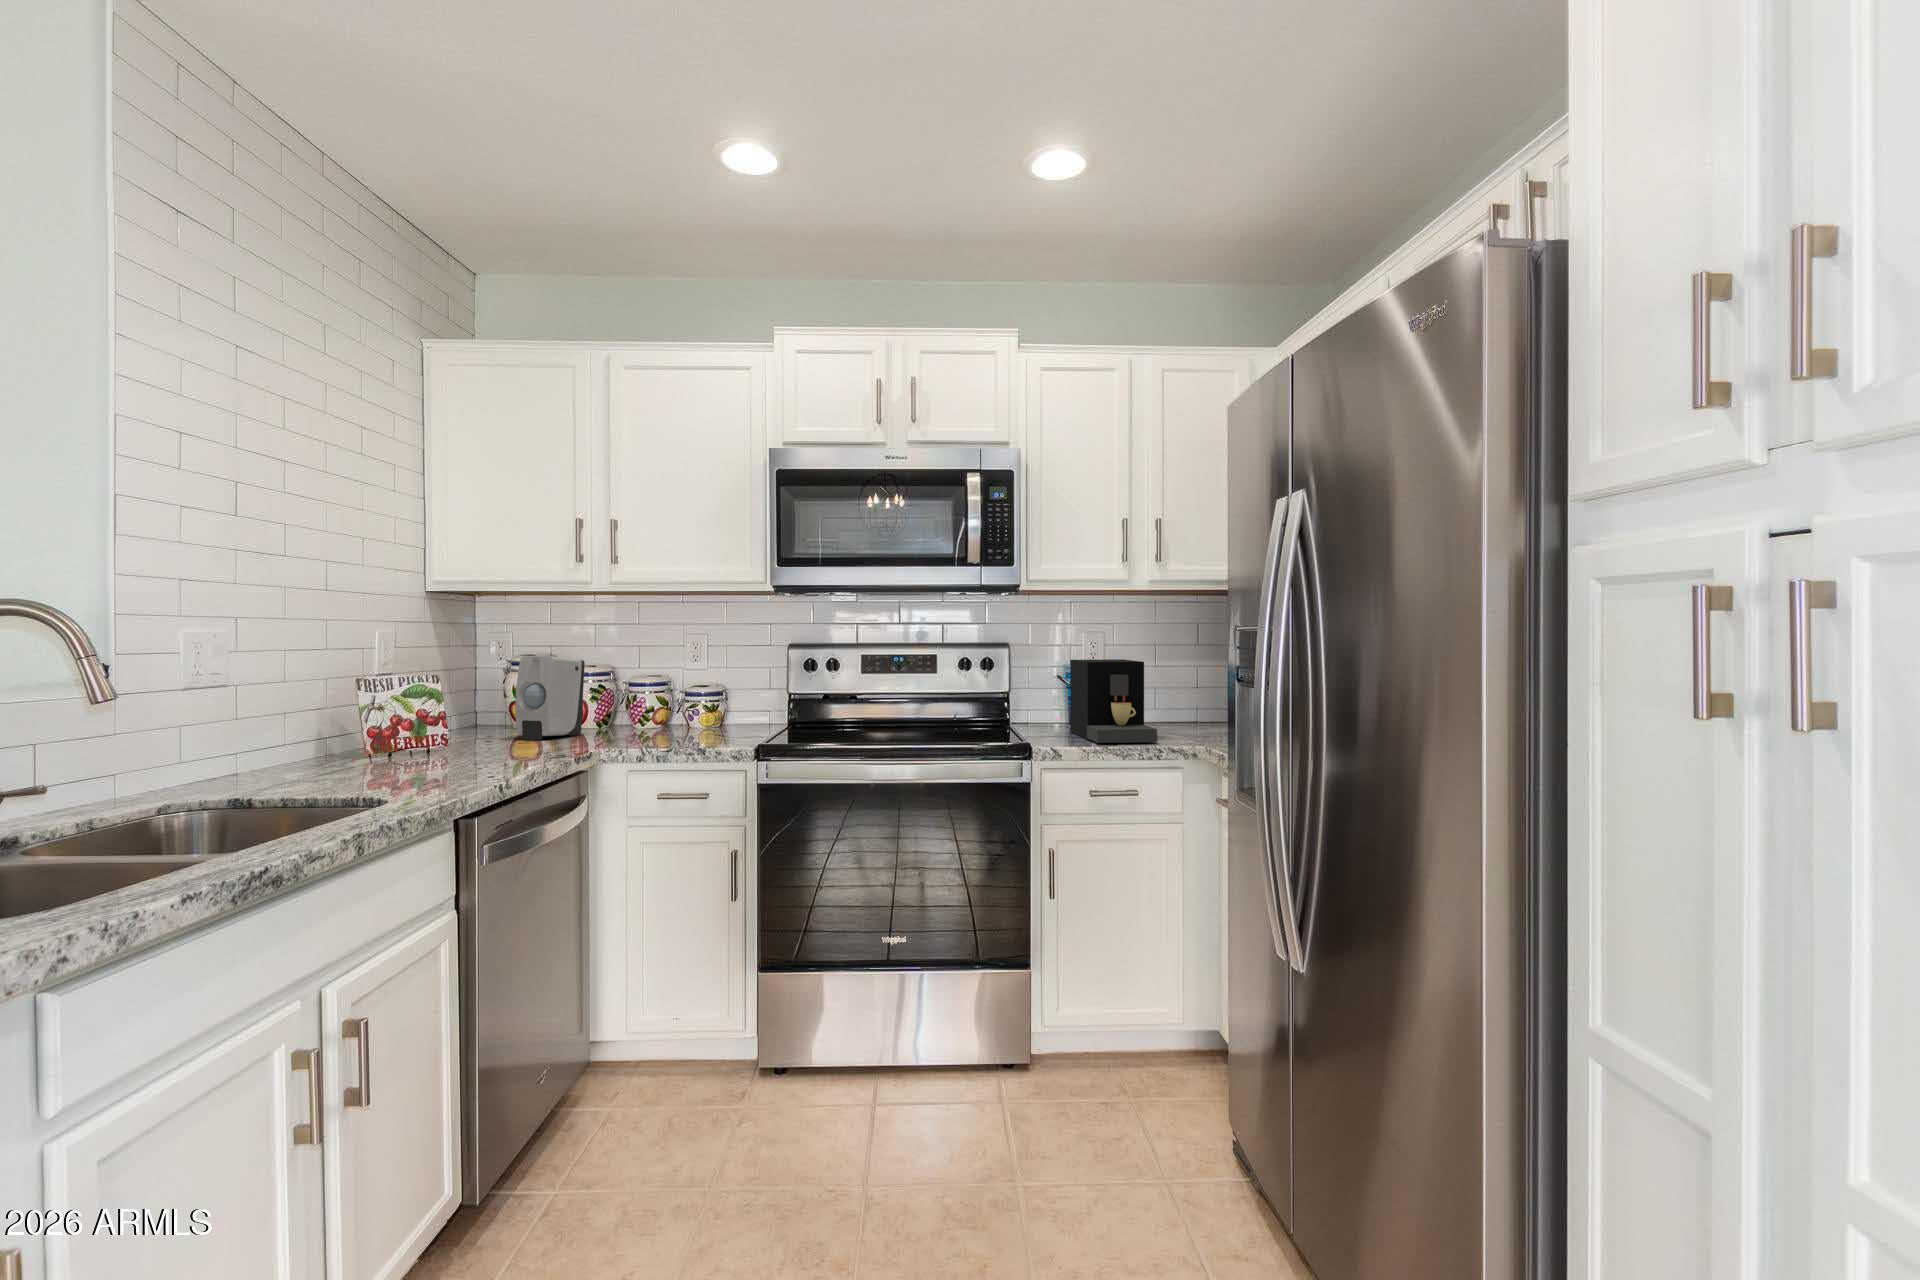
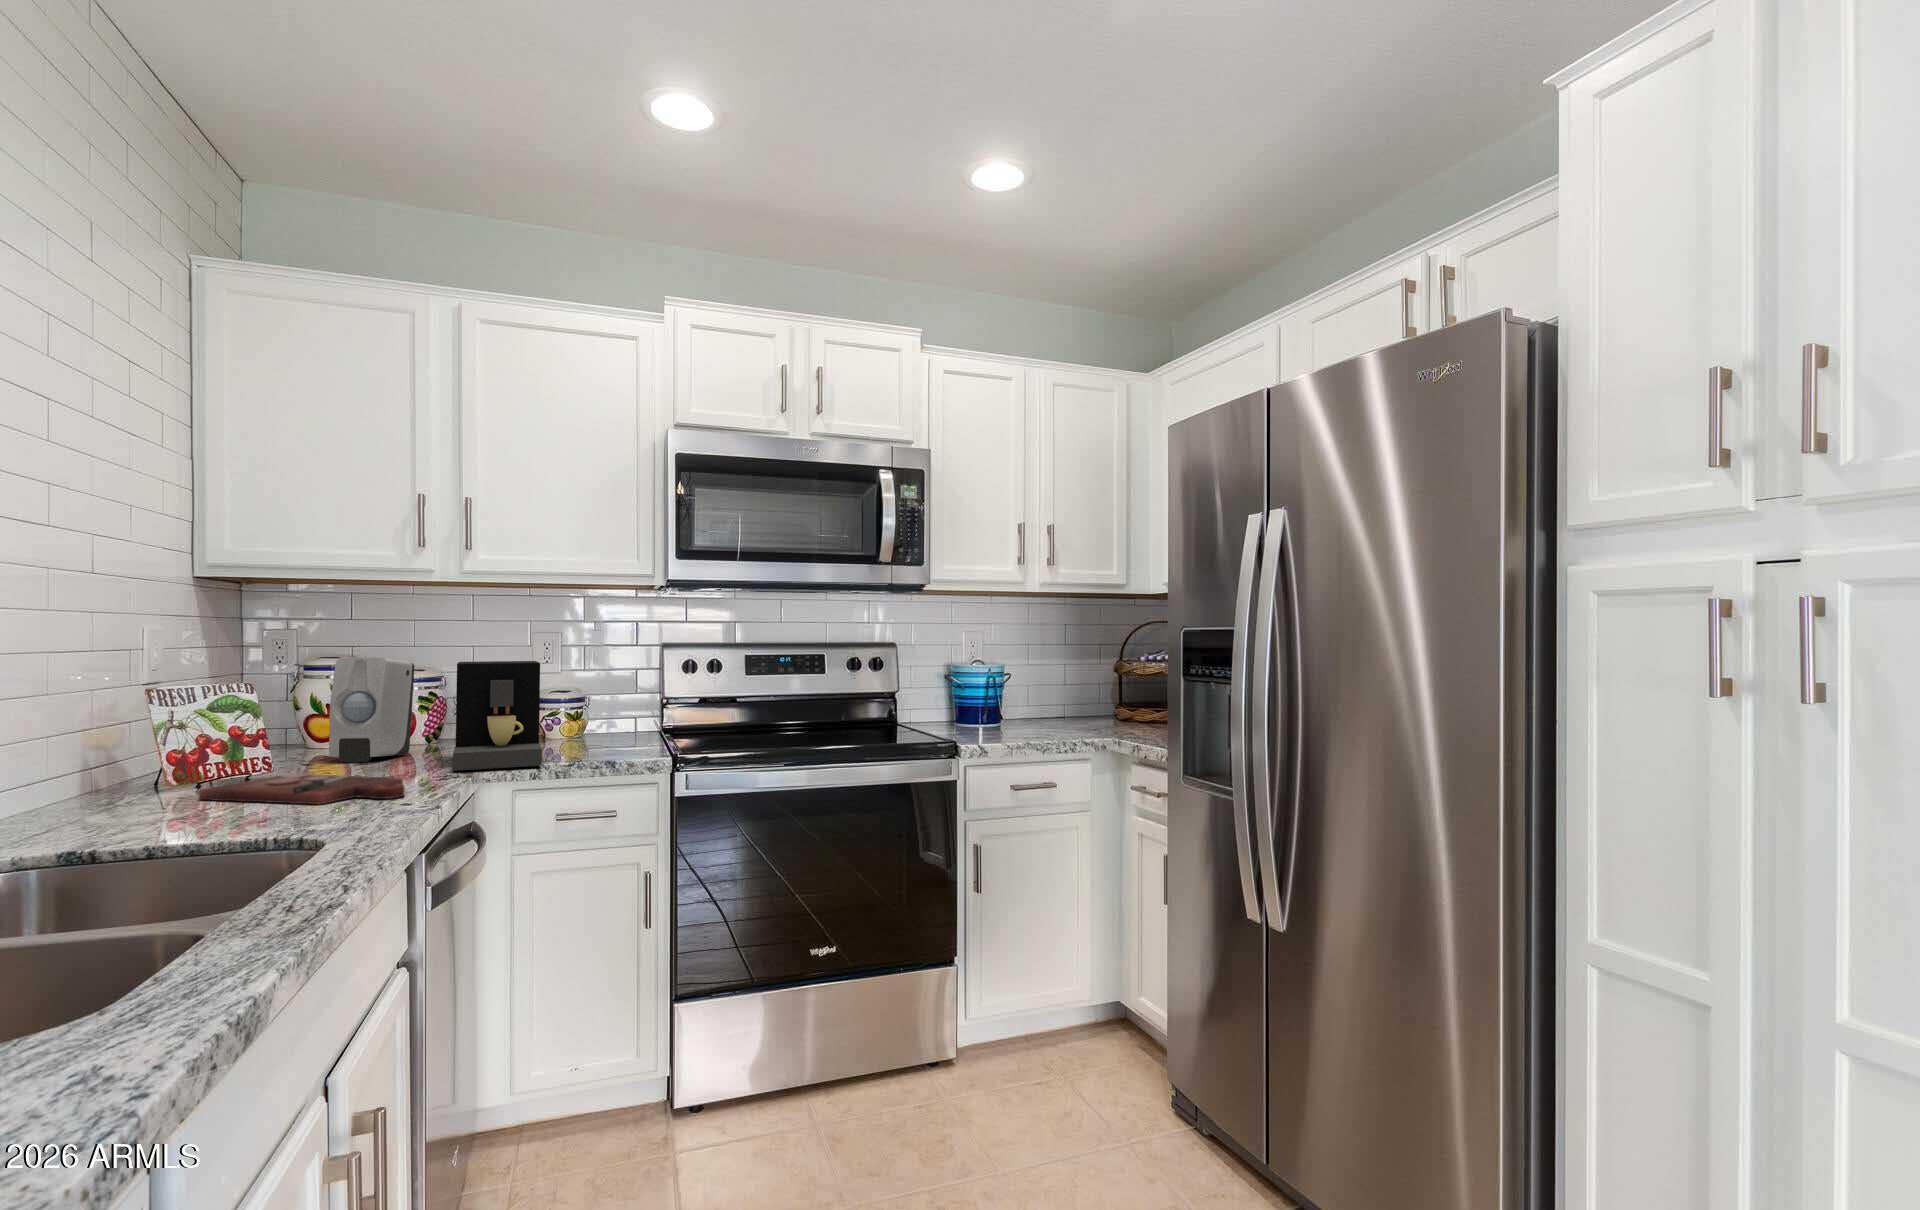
coffee maker: present [1070,659,1157,743] -> present [453,661,542,771]
cutting board: none [378,748,514,772] -> present [199,774,405,804]

